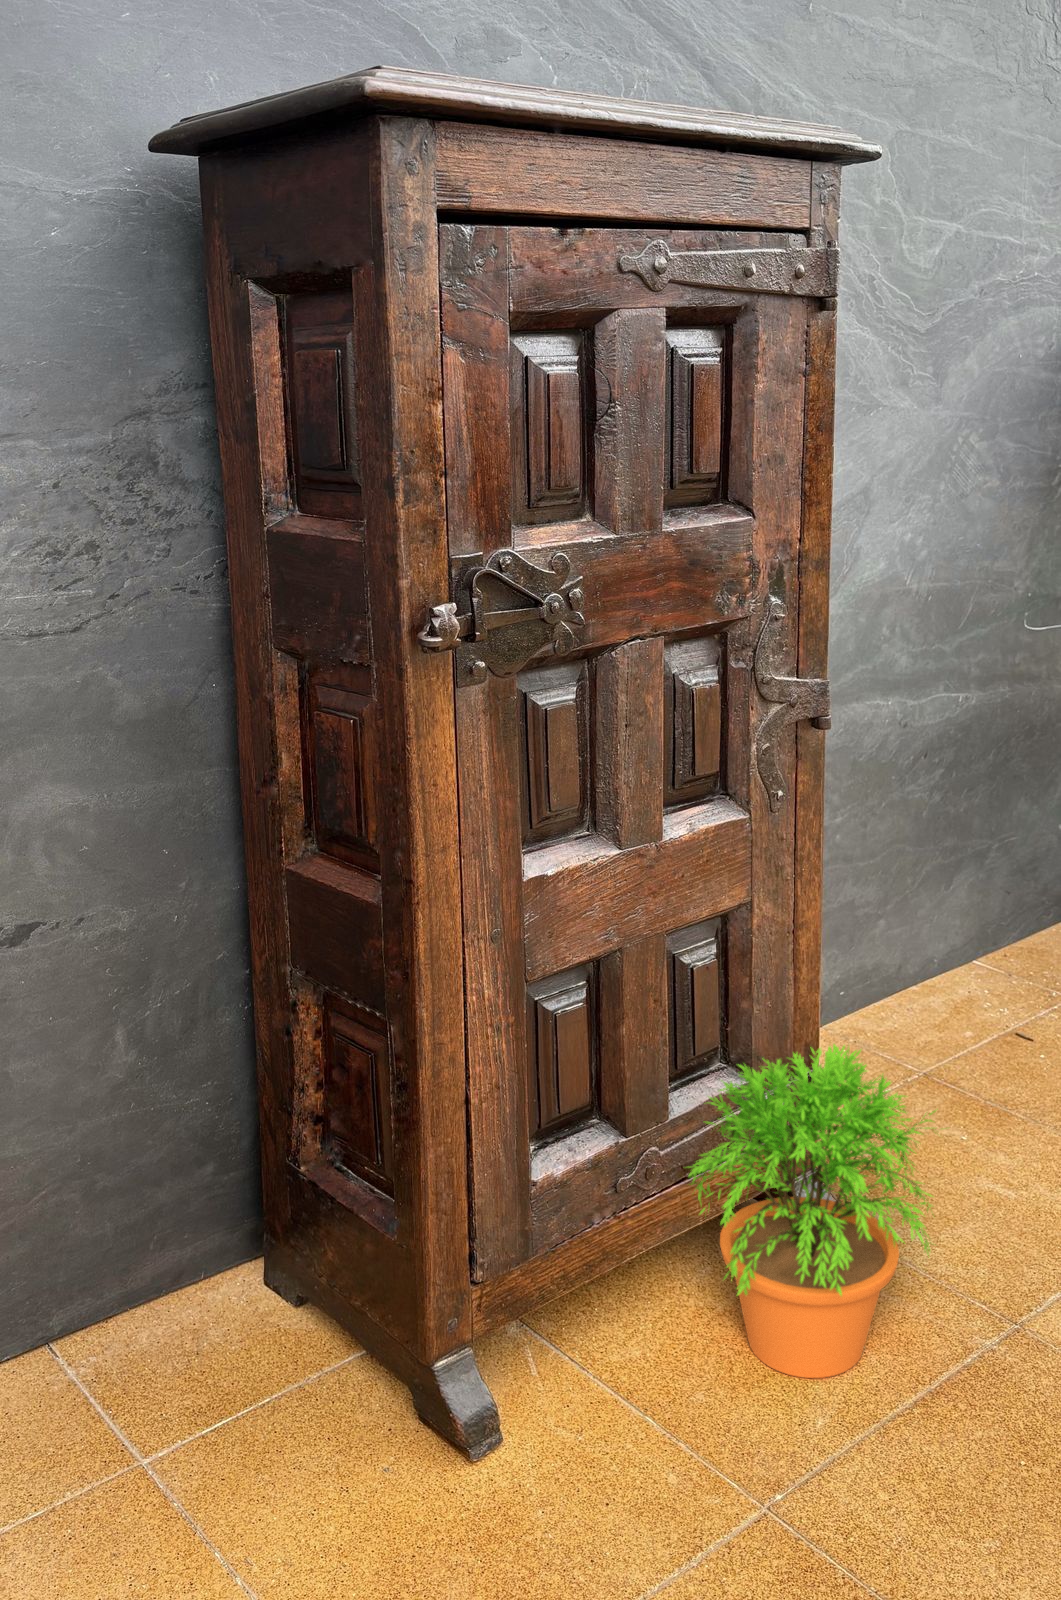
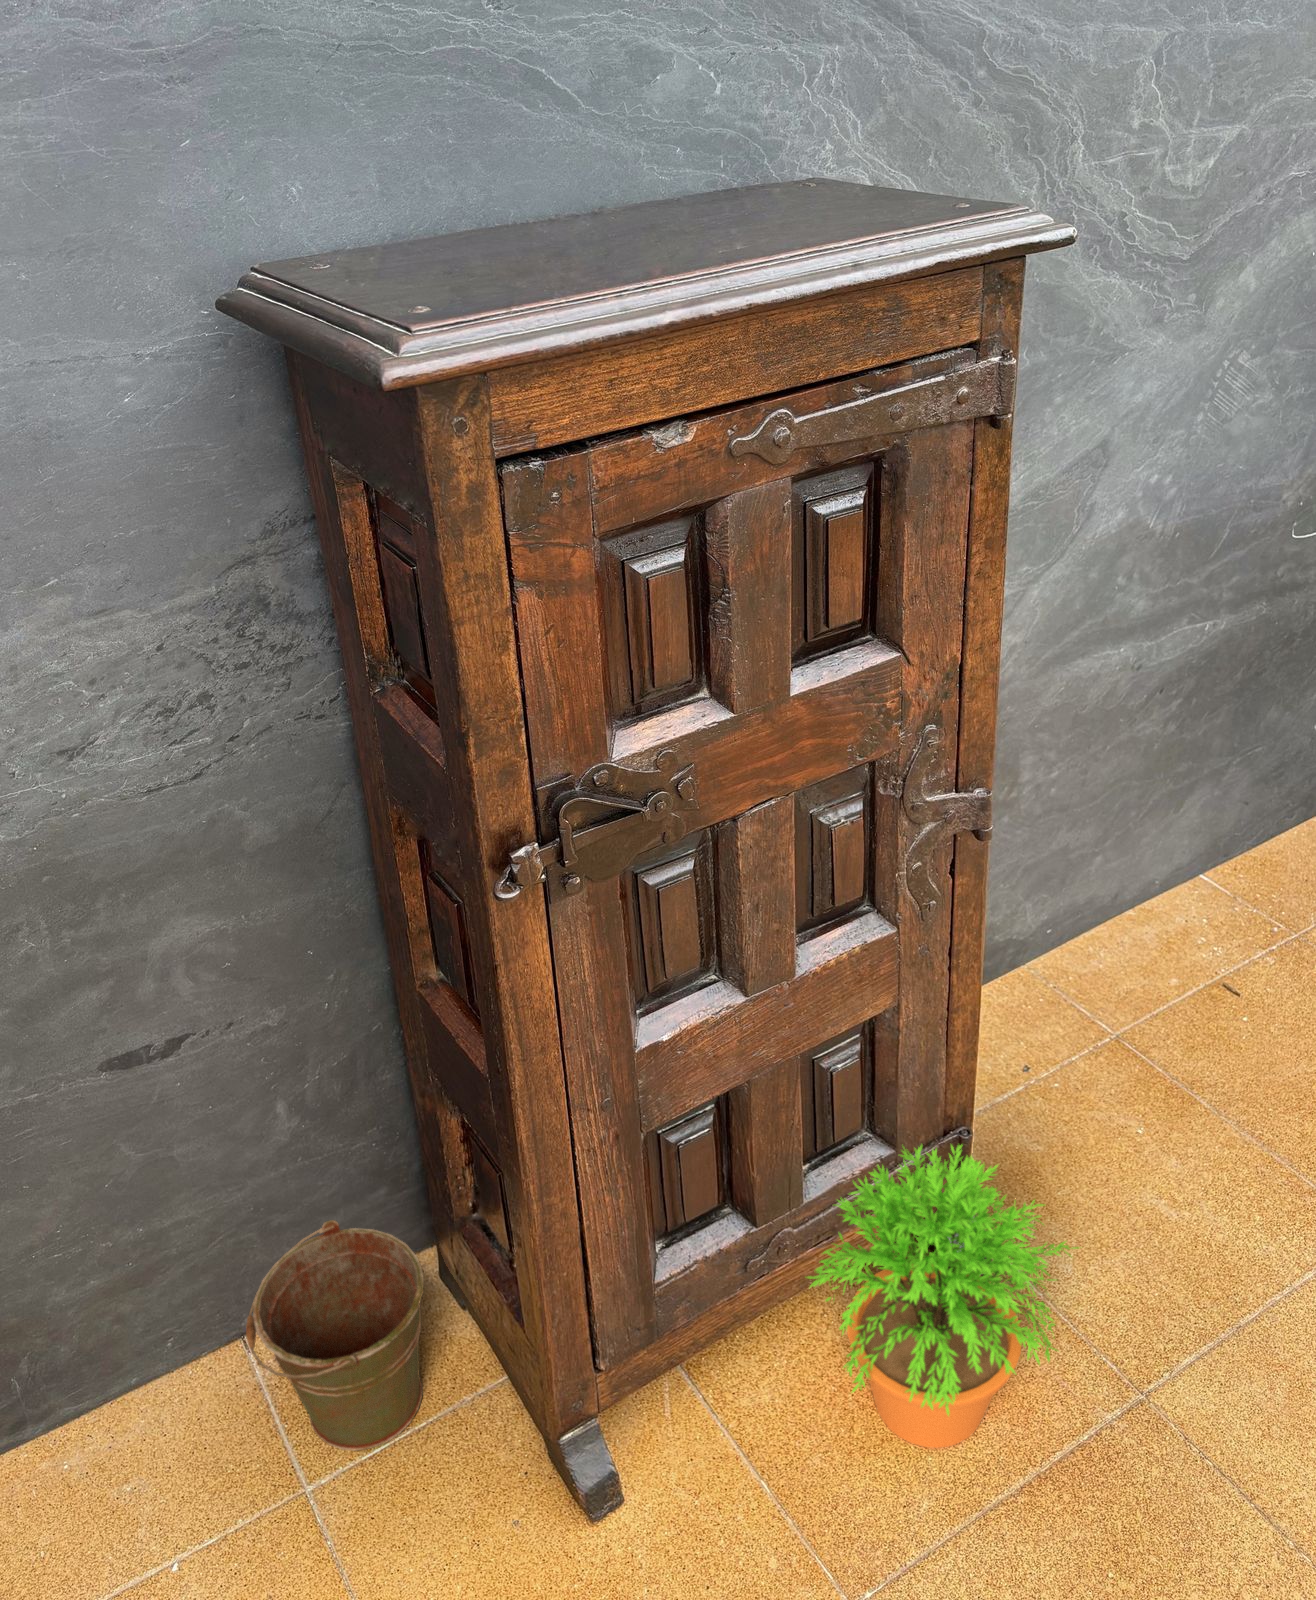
bucket: none [83,1174,279,1426] -> present [246,1220,424,1451]

